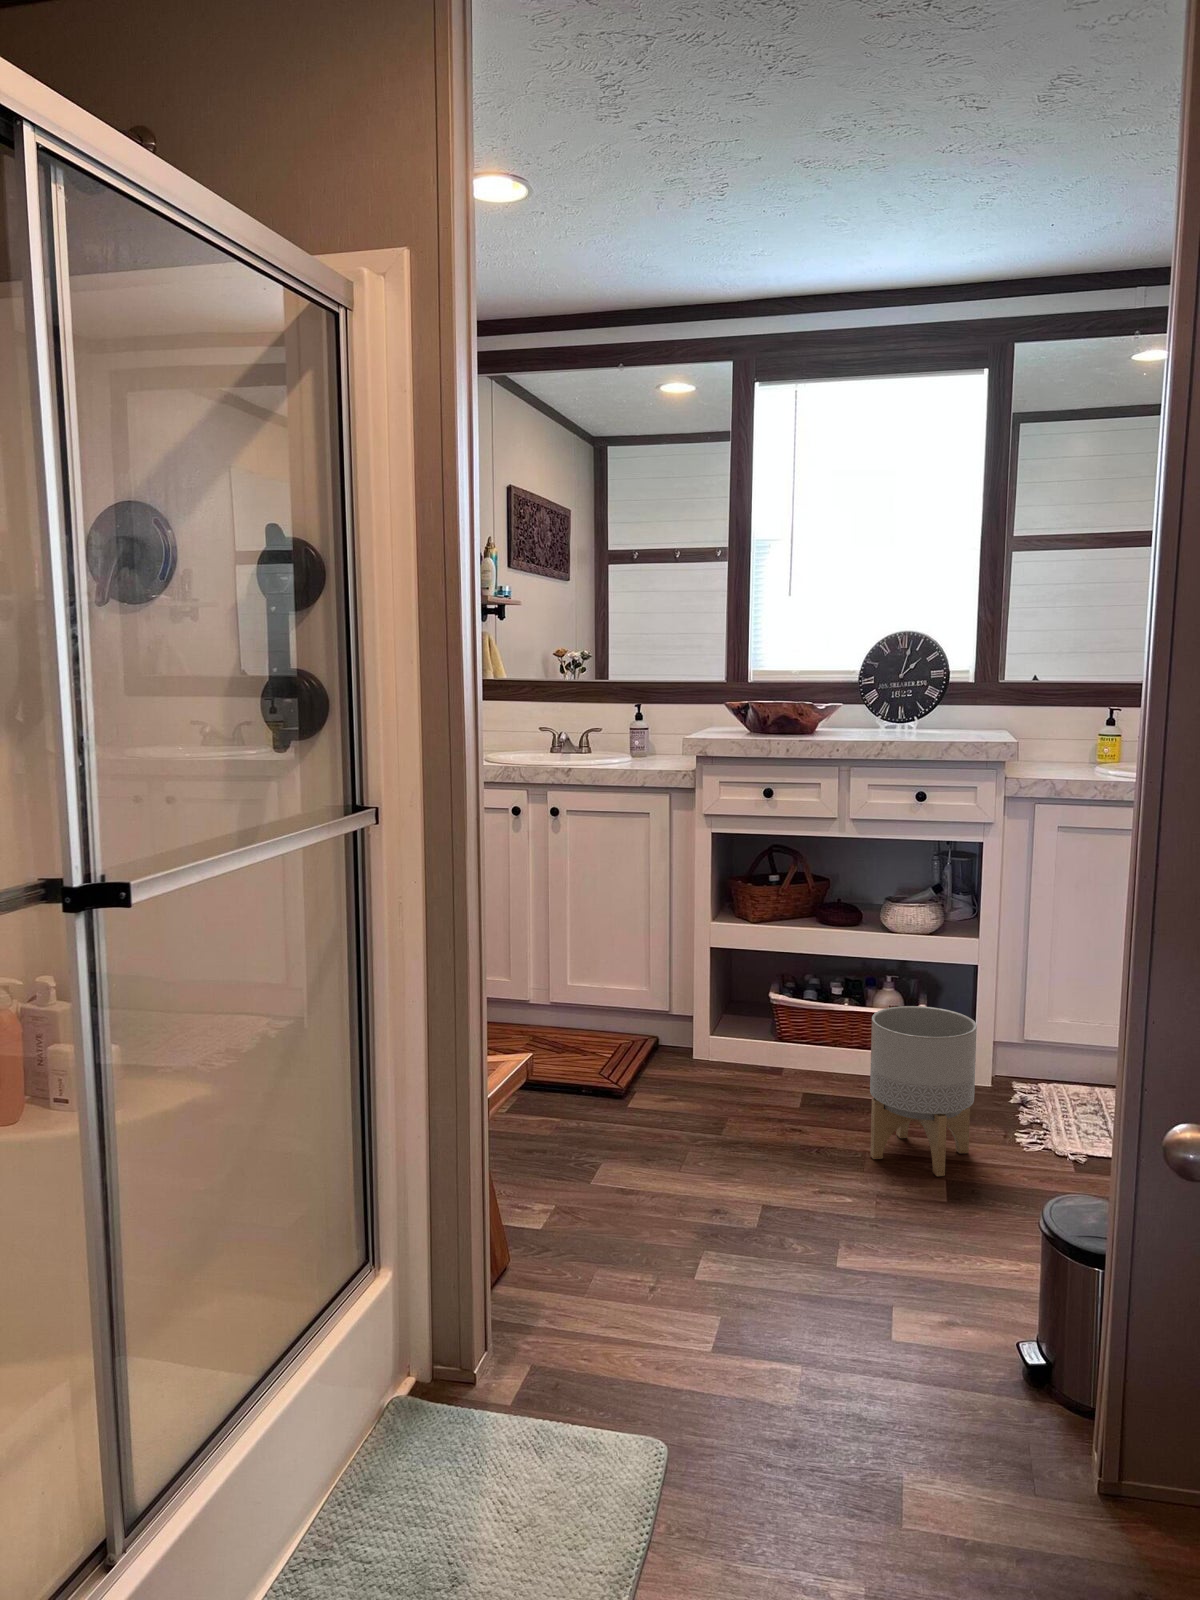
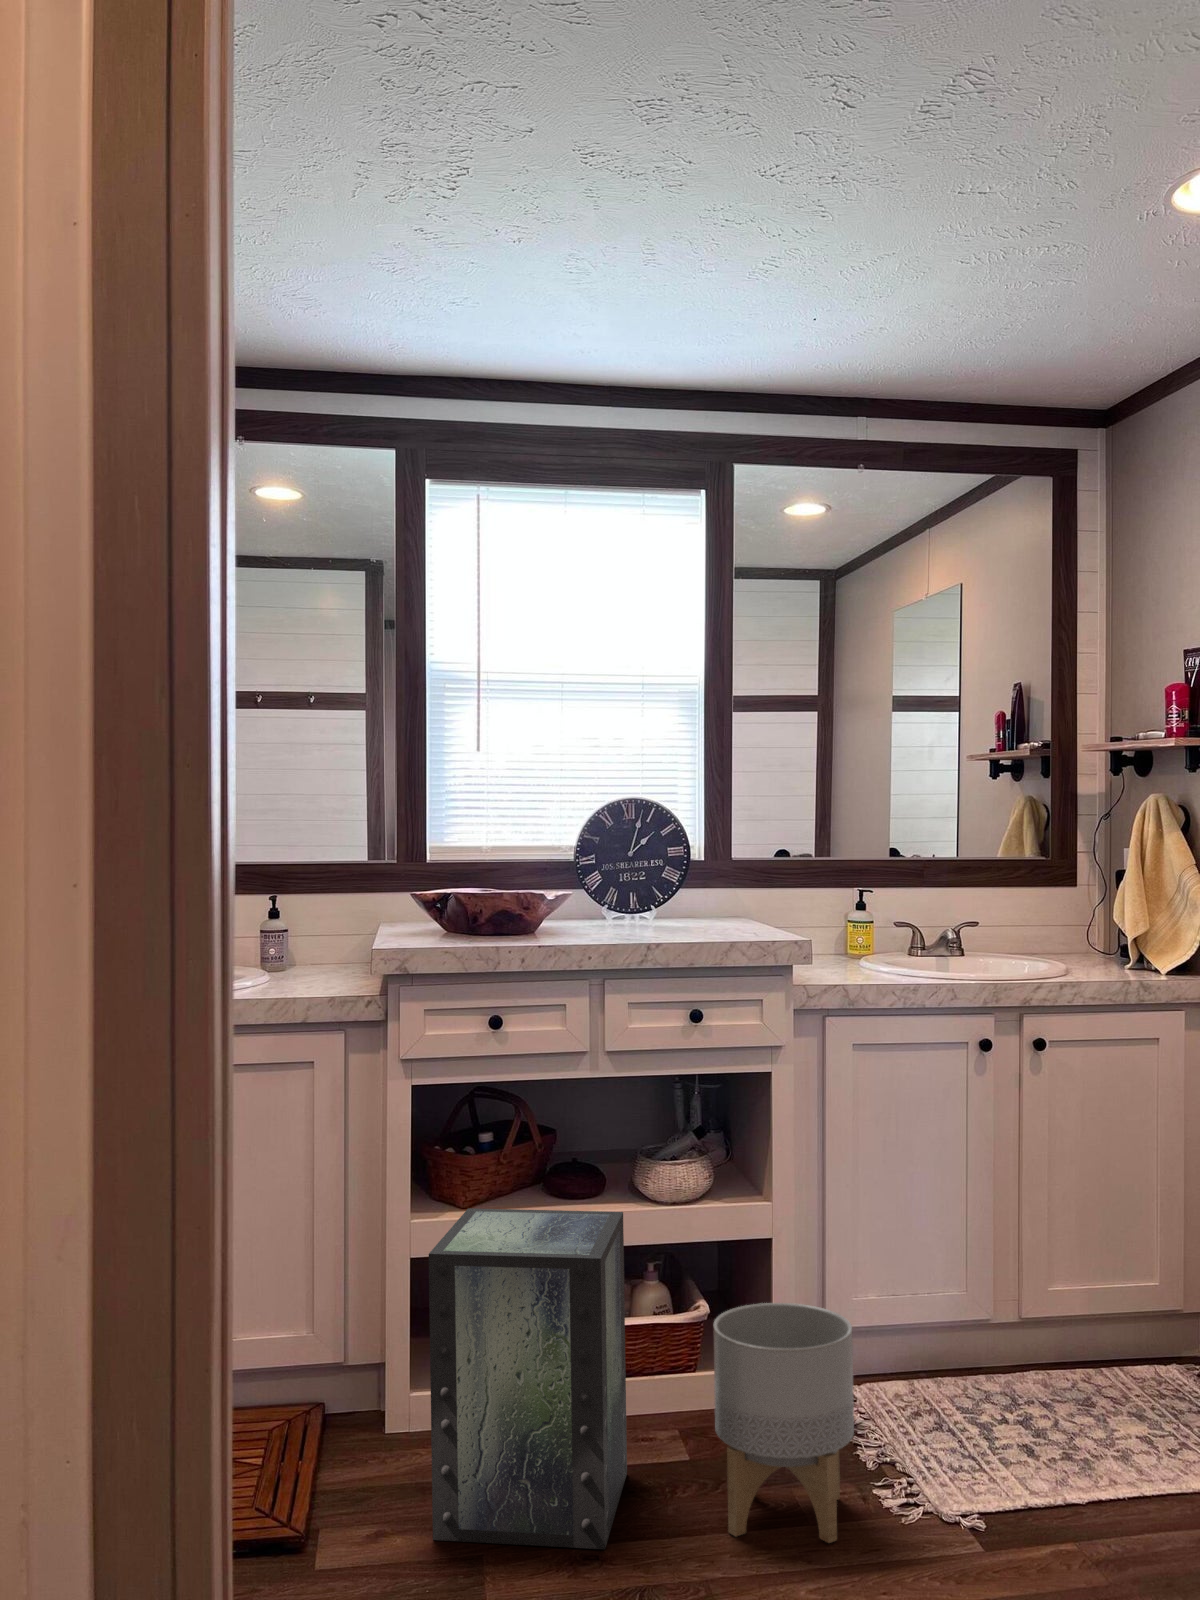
storage box: none [675,916,832,1148] -> present [429,1208,627,1549]

